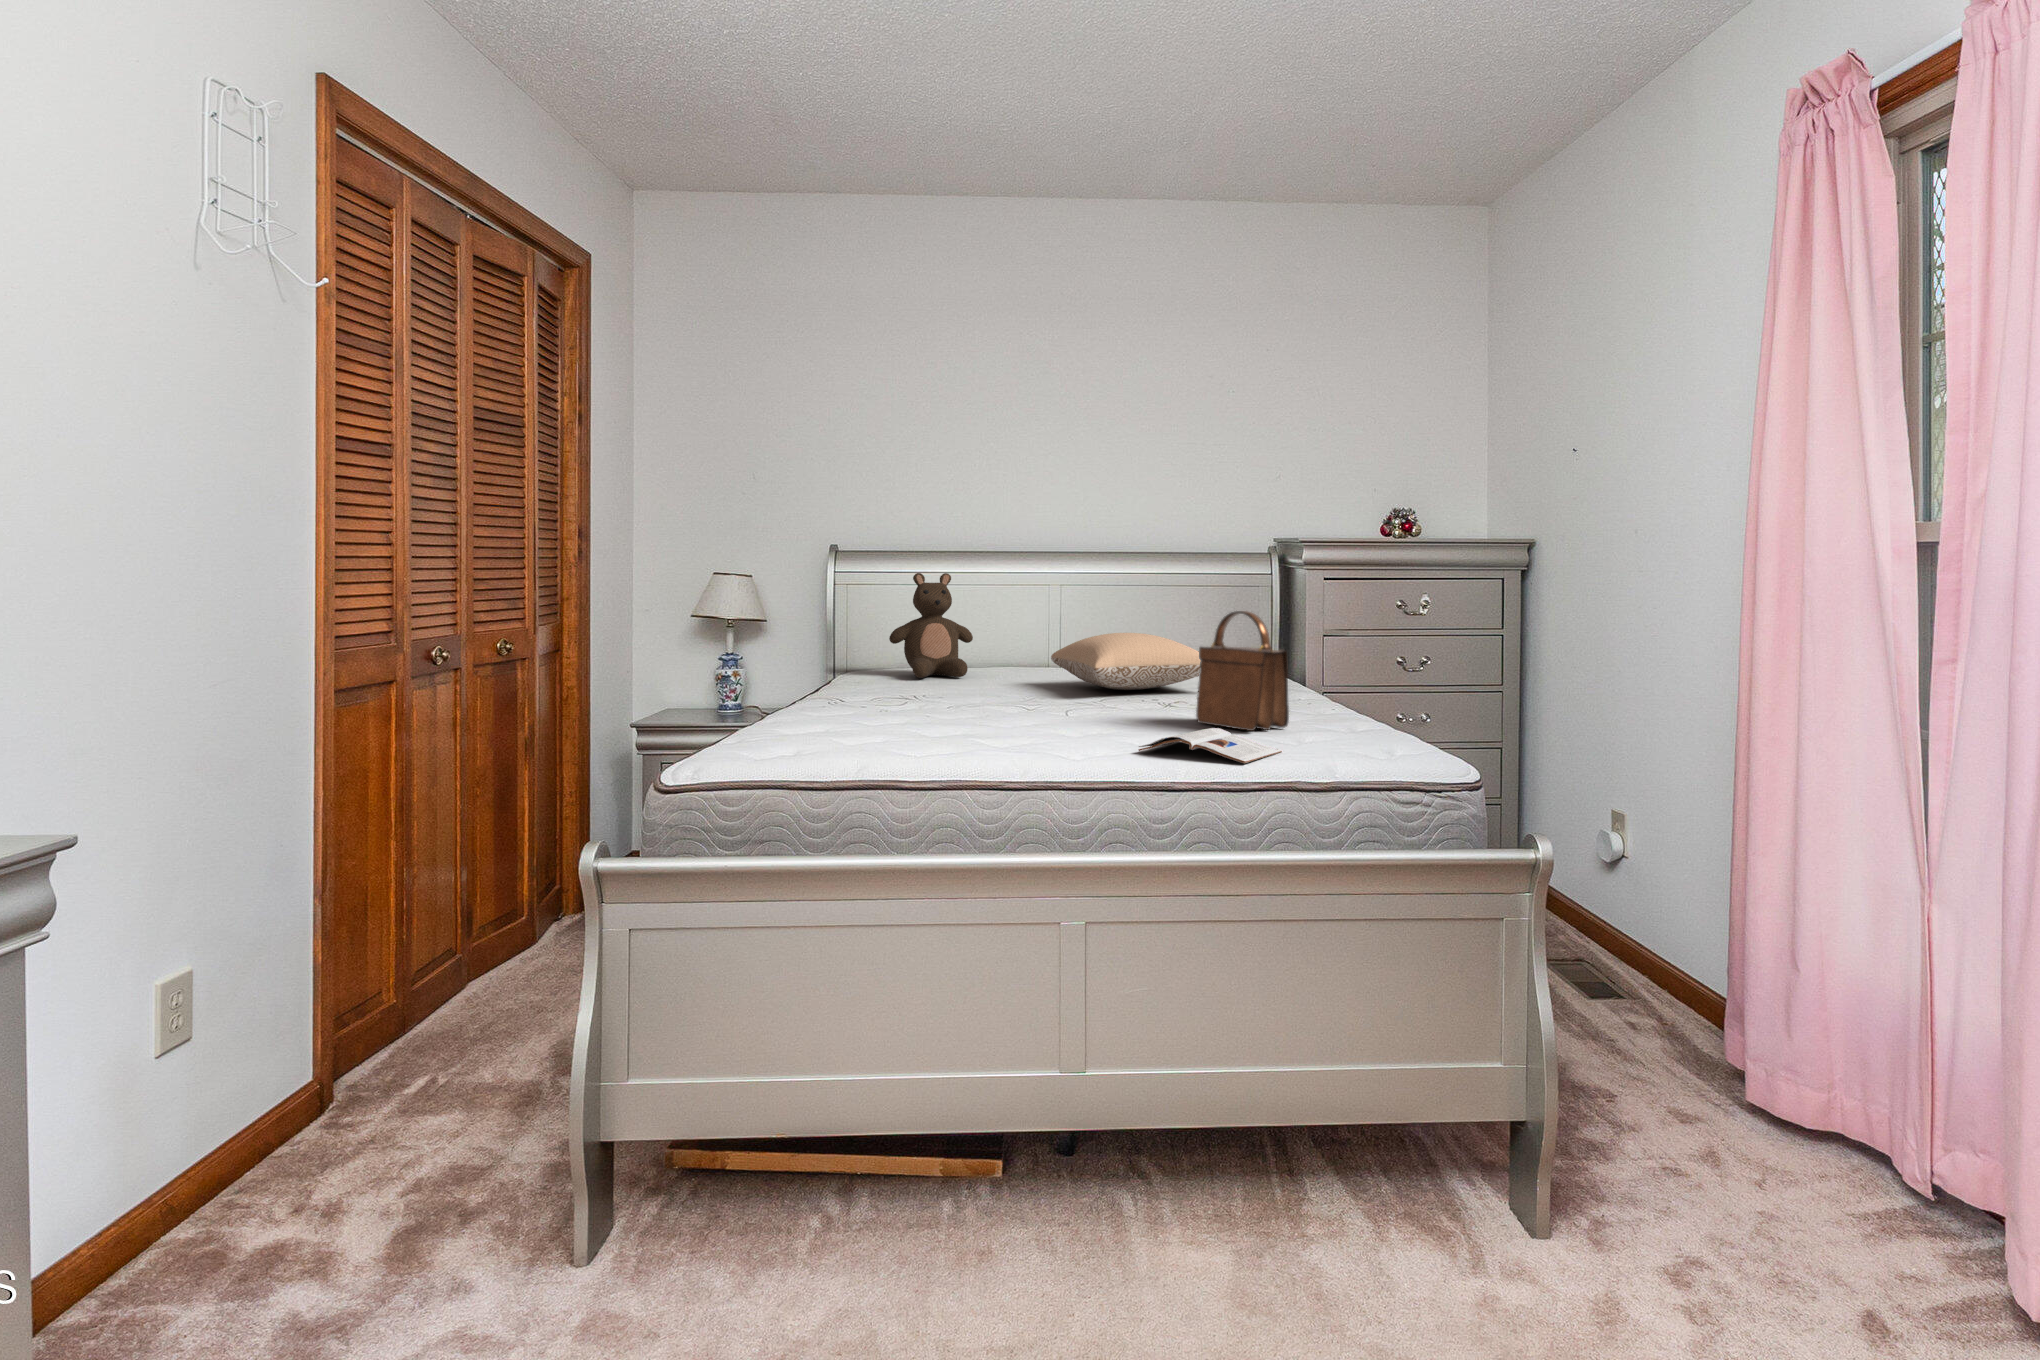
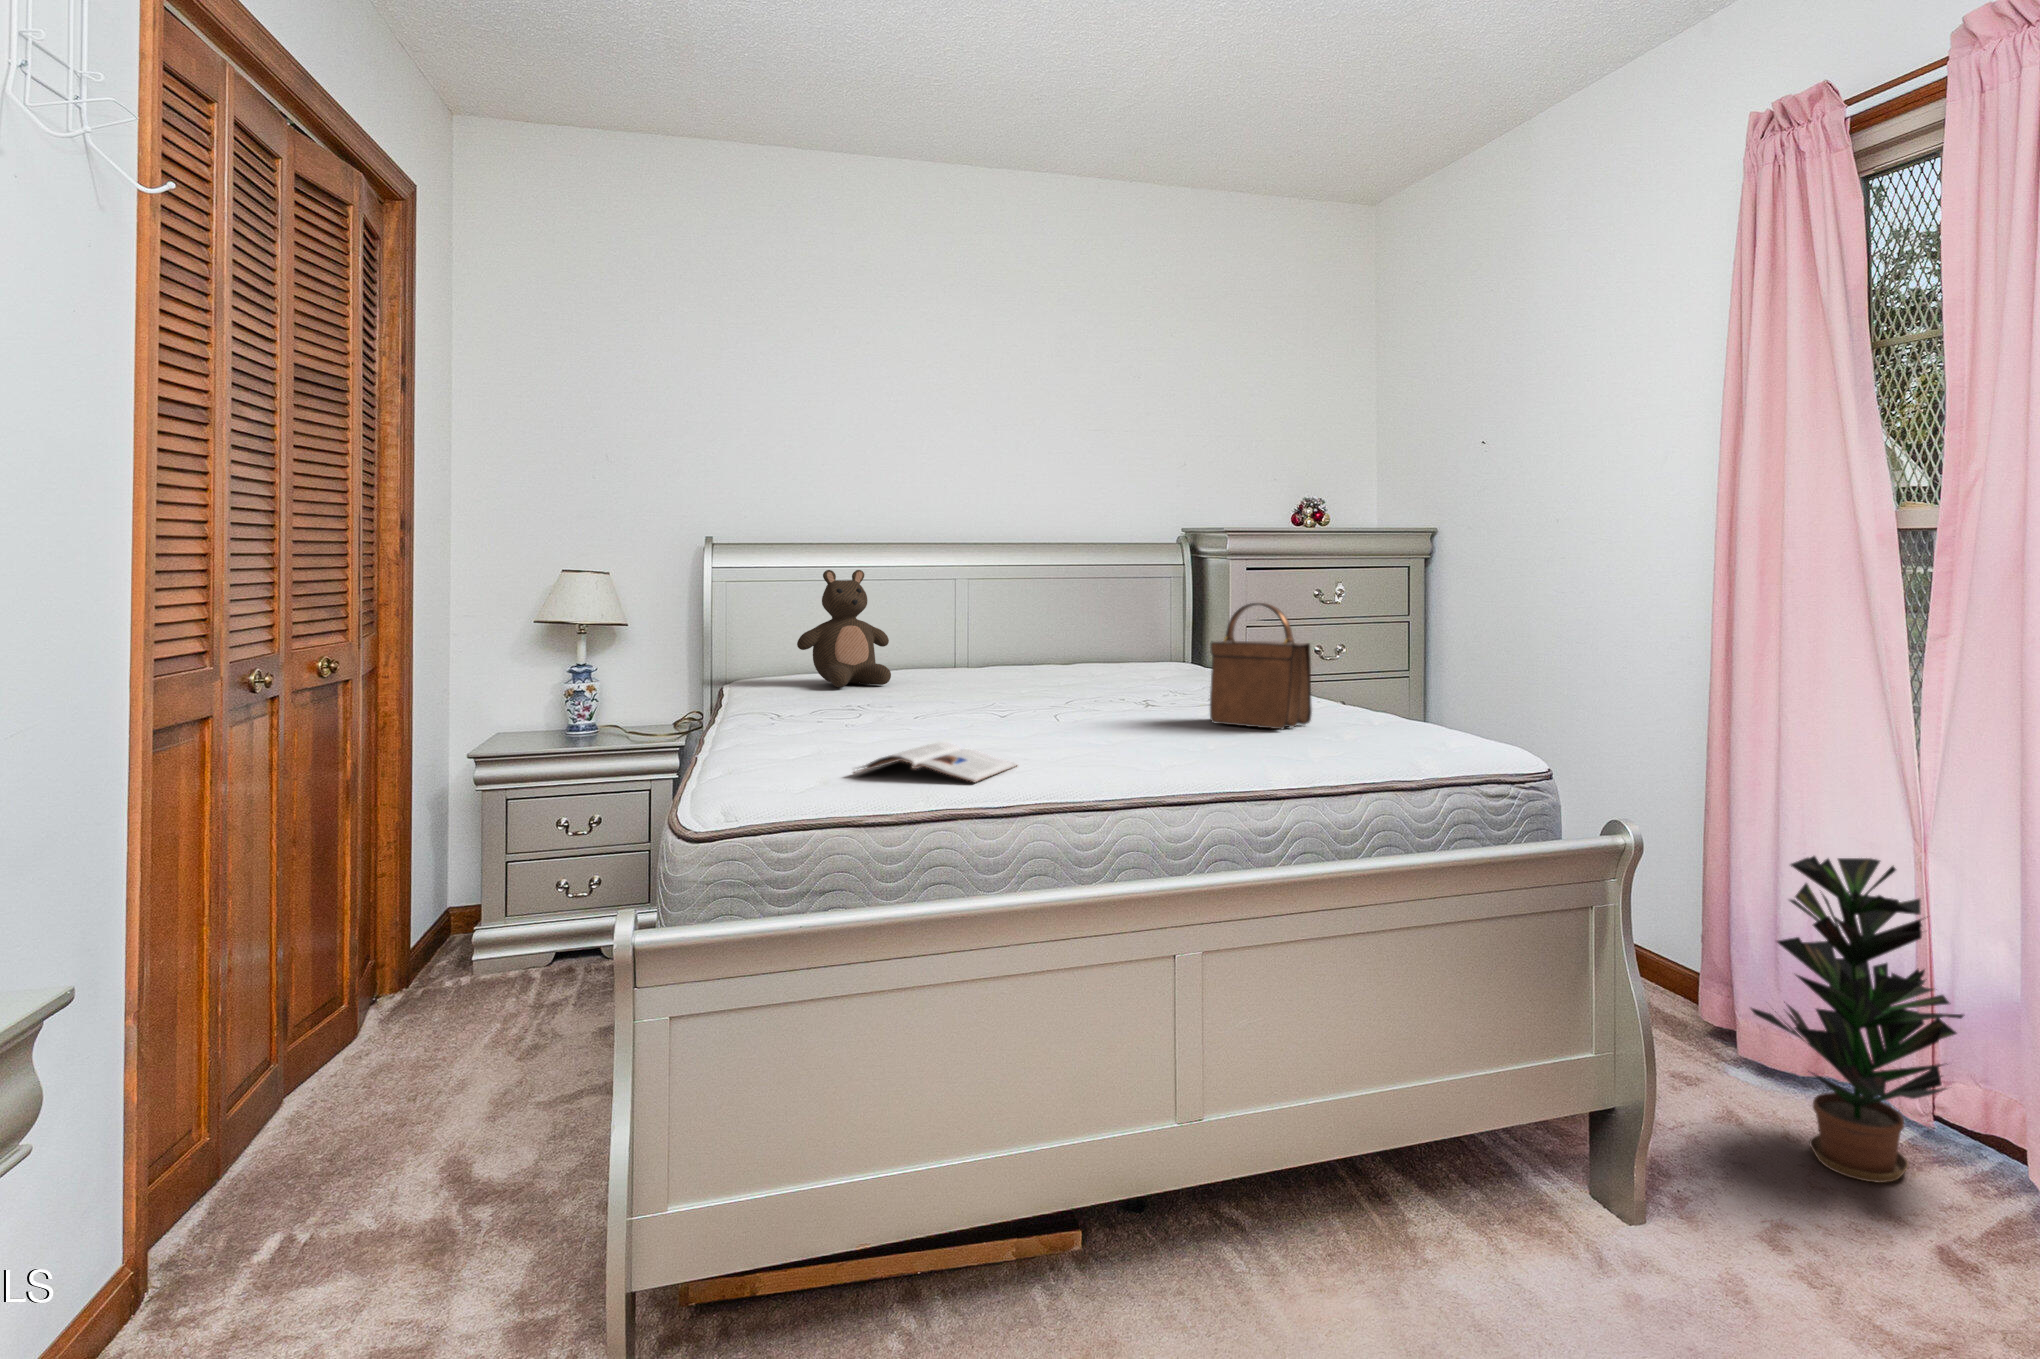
pillow: present [1051,633,1201,690] -> none [994,630,1189,691]
magazine: present [1139,728,1282,764] -> present [854,742,1017,782]
potted plant: none [1716,889,1942,1238] -> present [1751,856,1964,1183]

